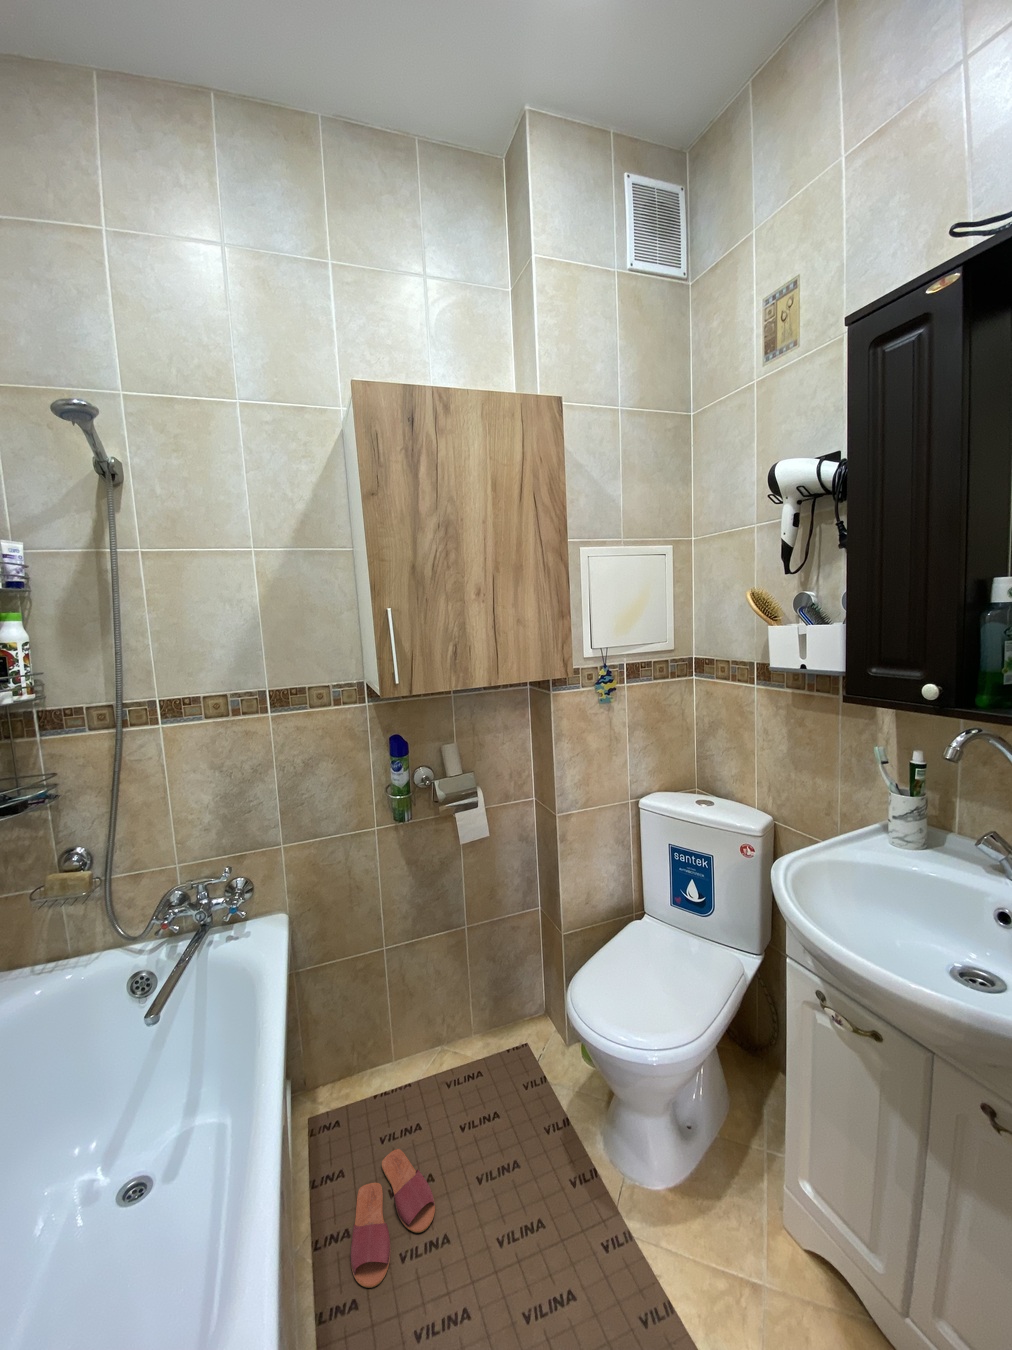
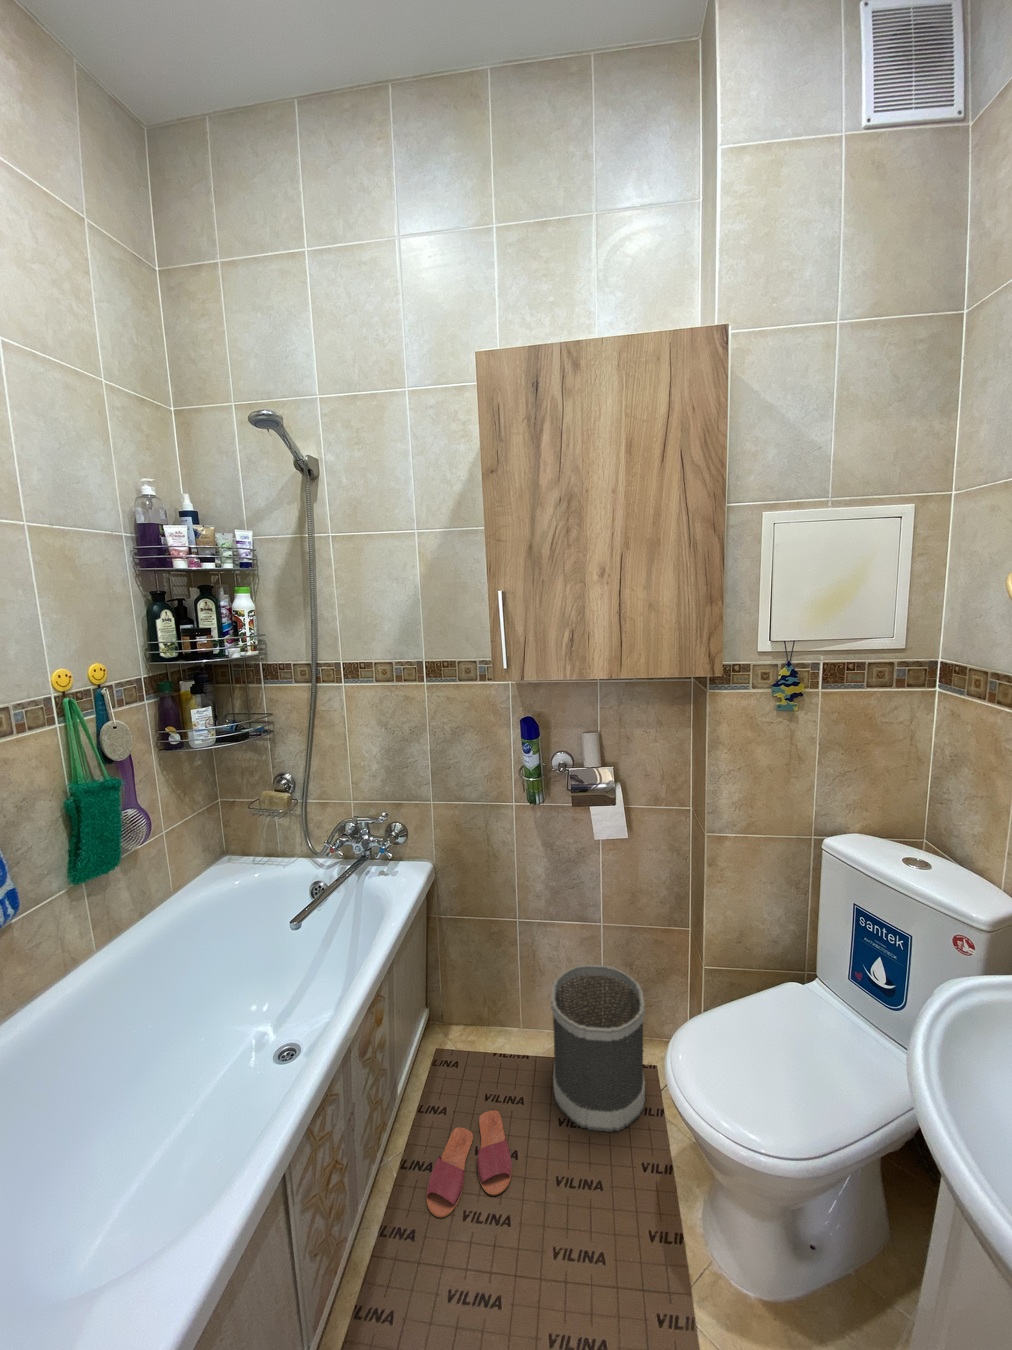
wastebasket: none [433,962,528,1124] -> present [551,964,645,1132]

